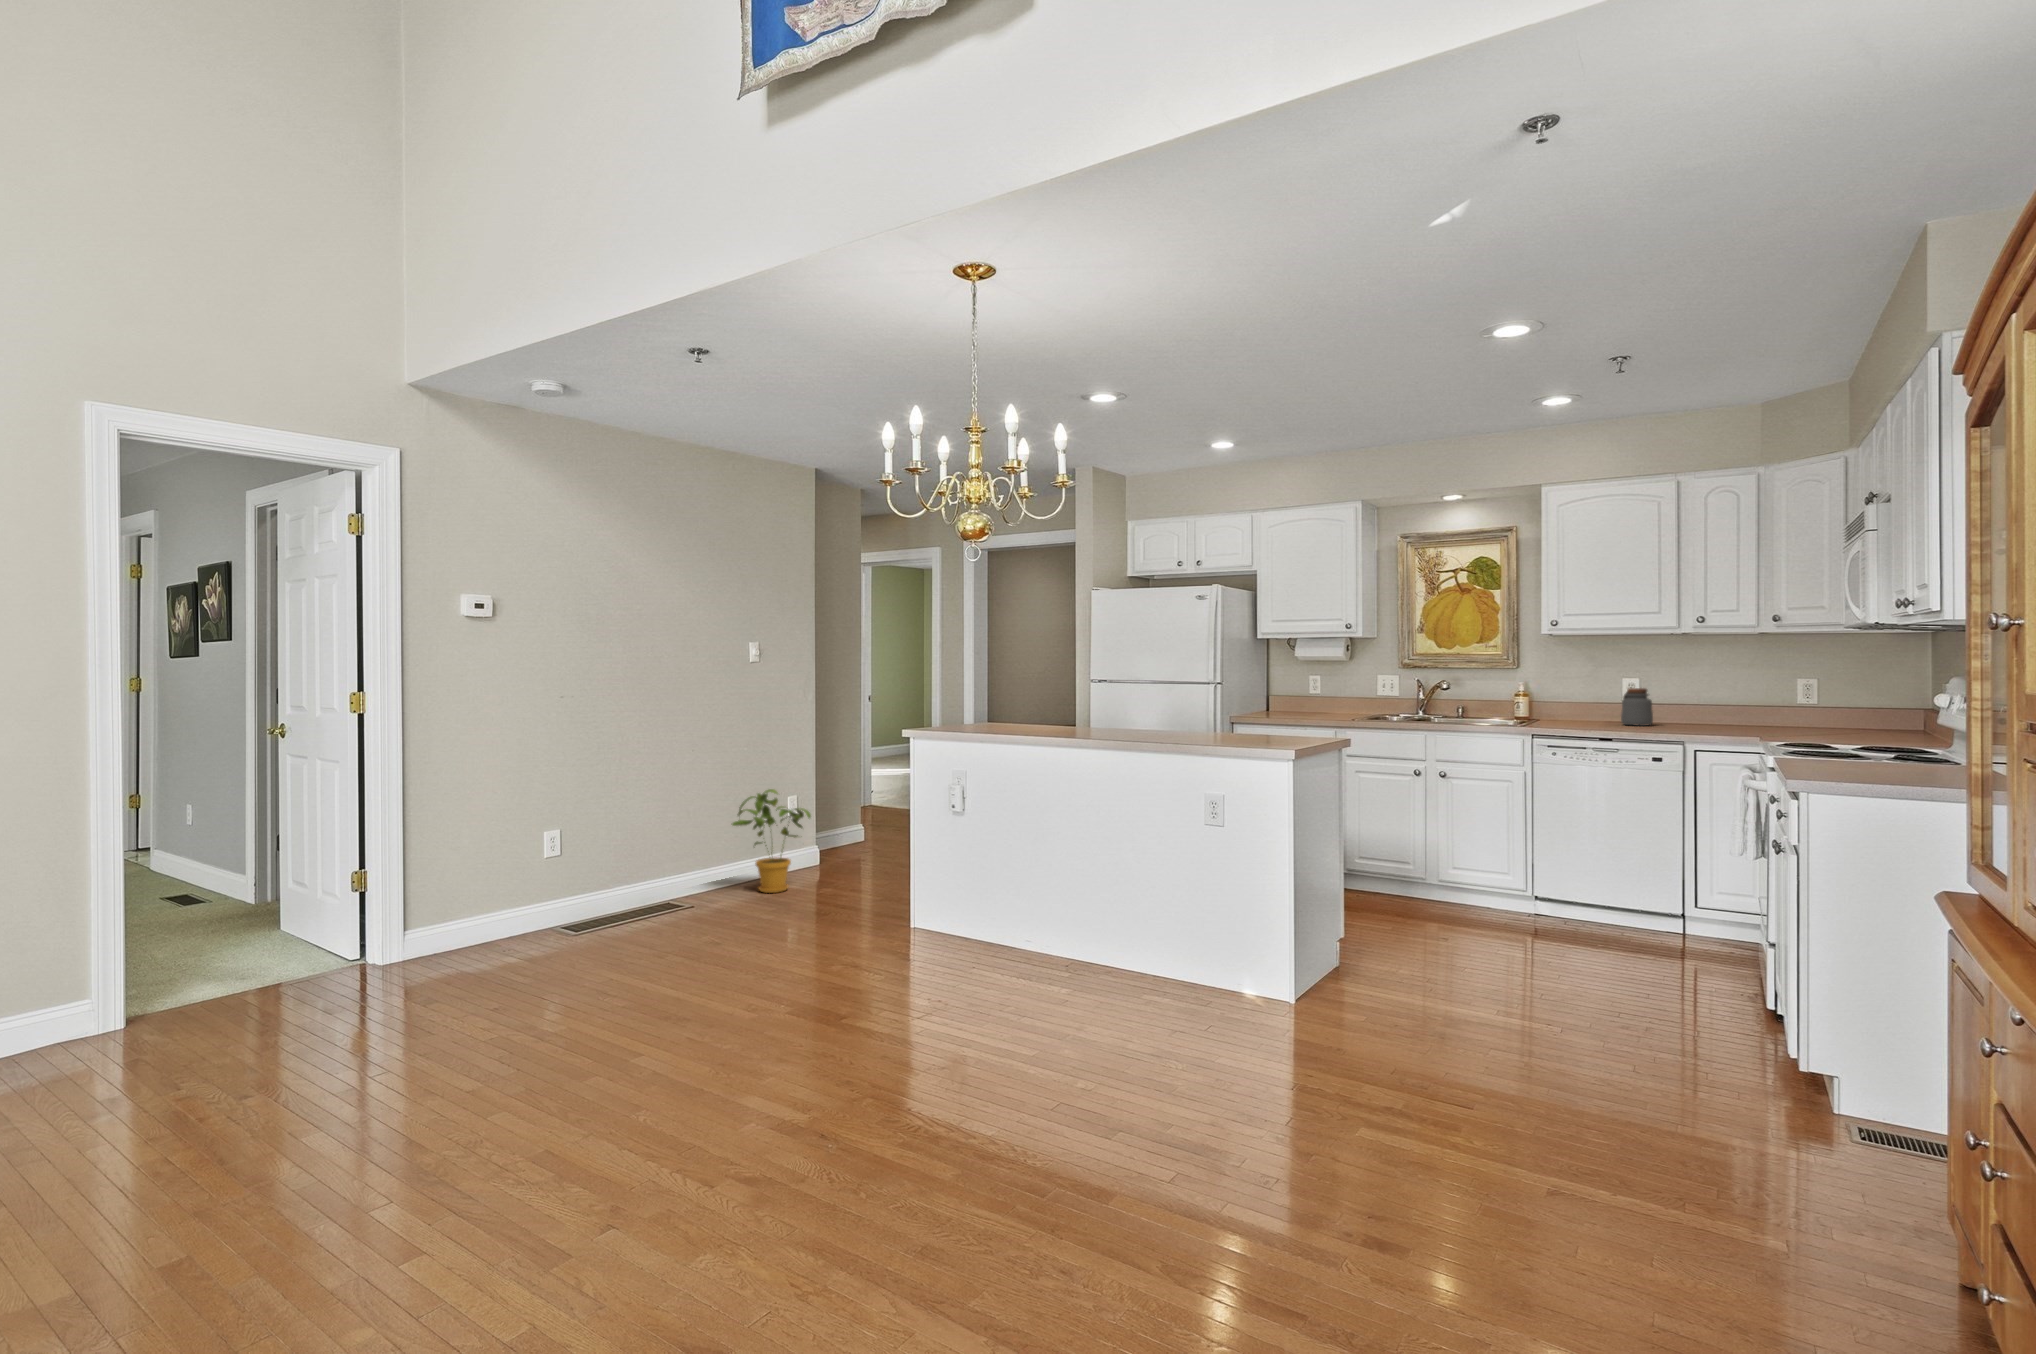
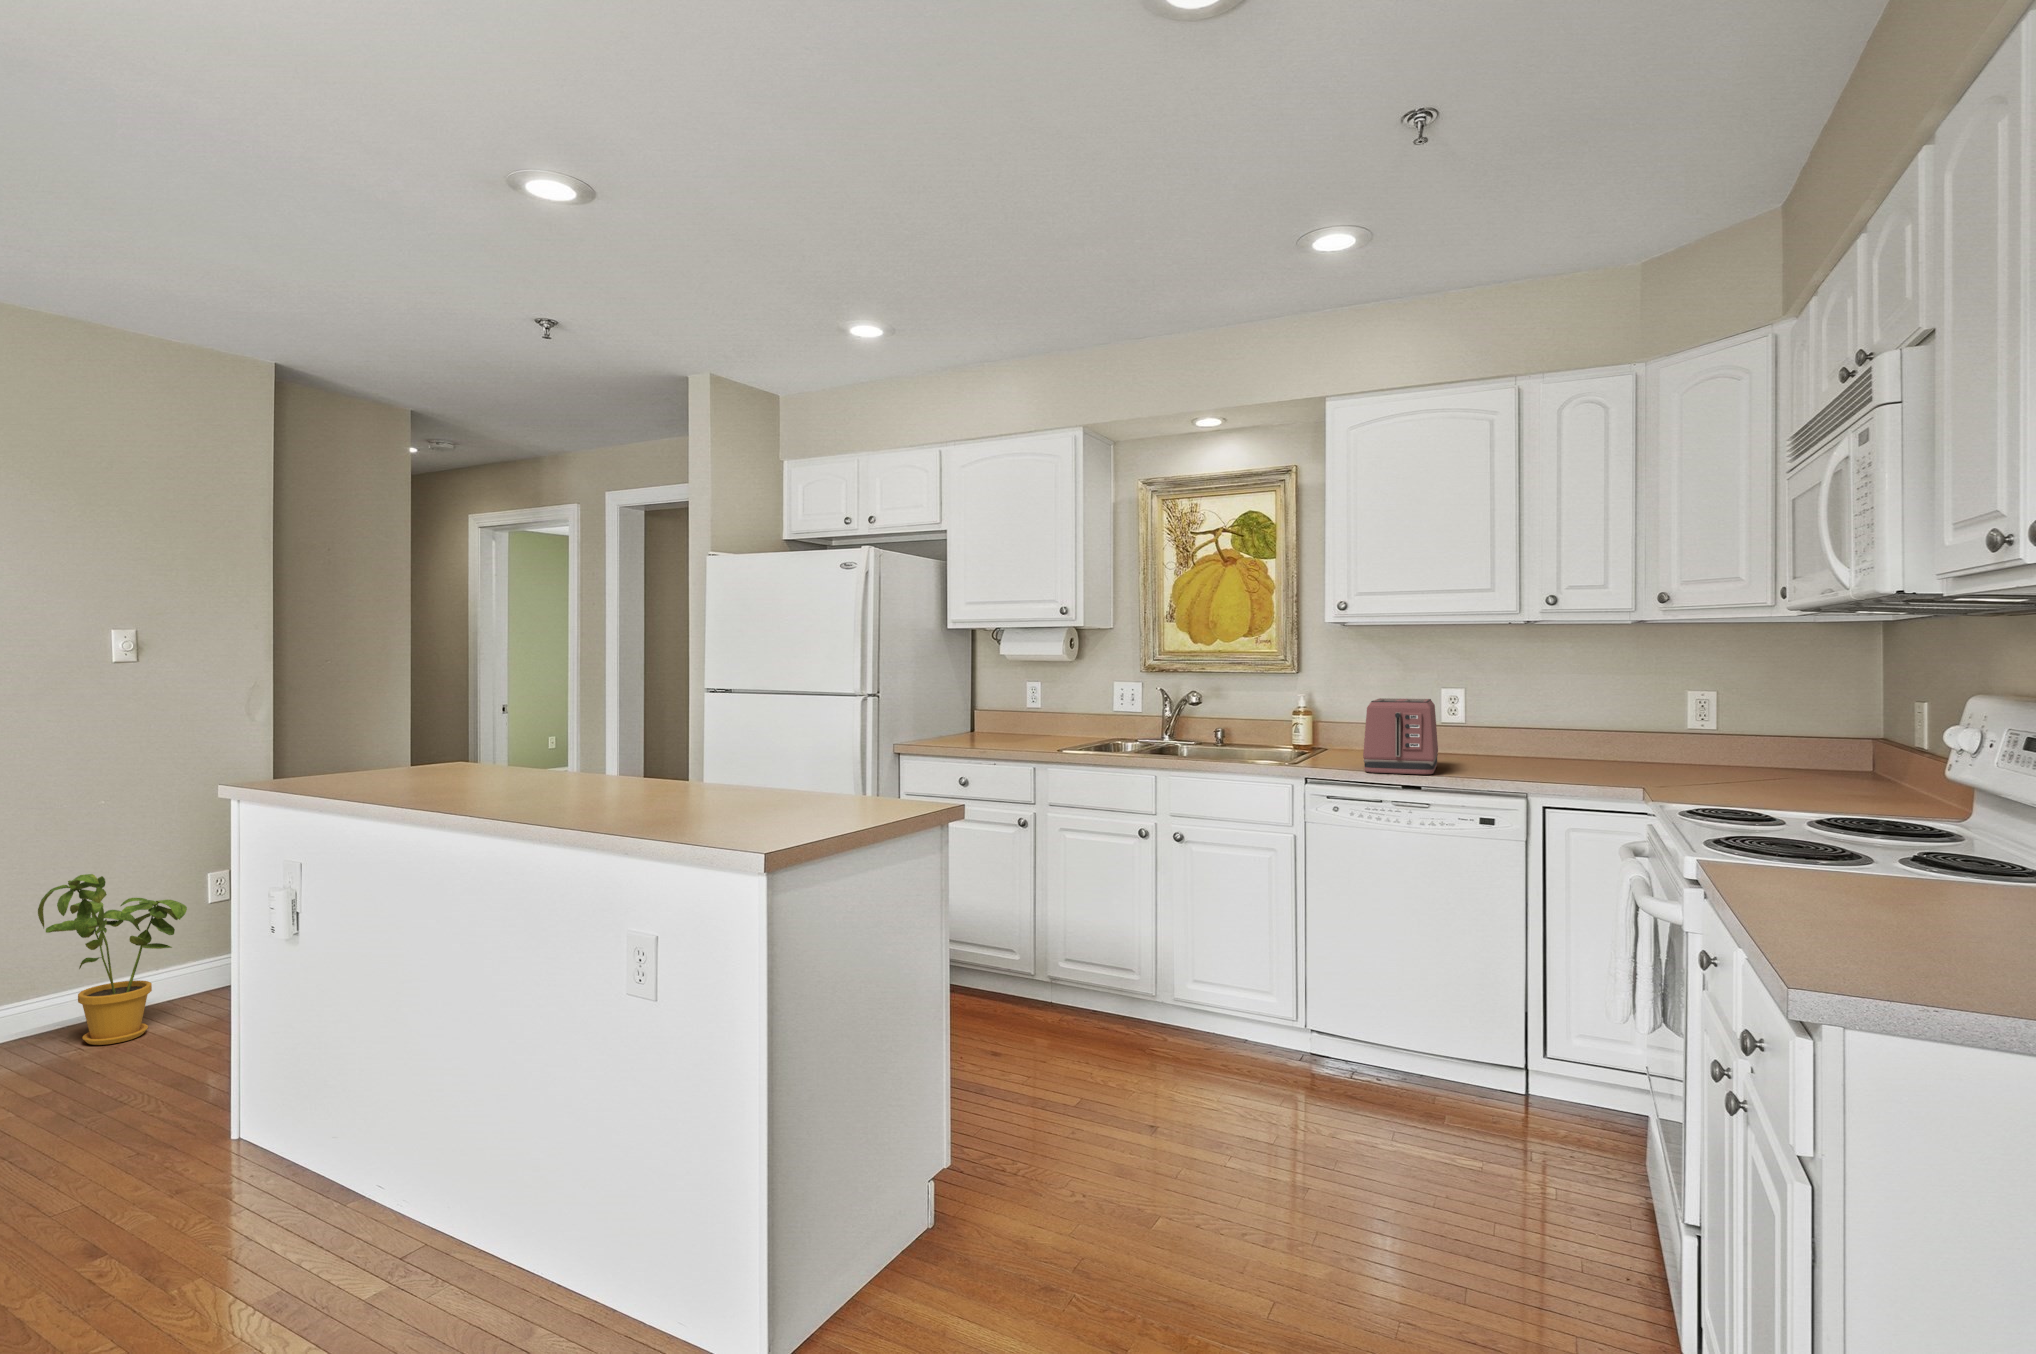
toaster: none [1574,684,1623,731] -> present [1363,698,1438,774]
jar: present [1621,688,1653,726] -> none [1437,704,1483,761]

